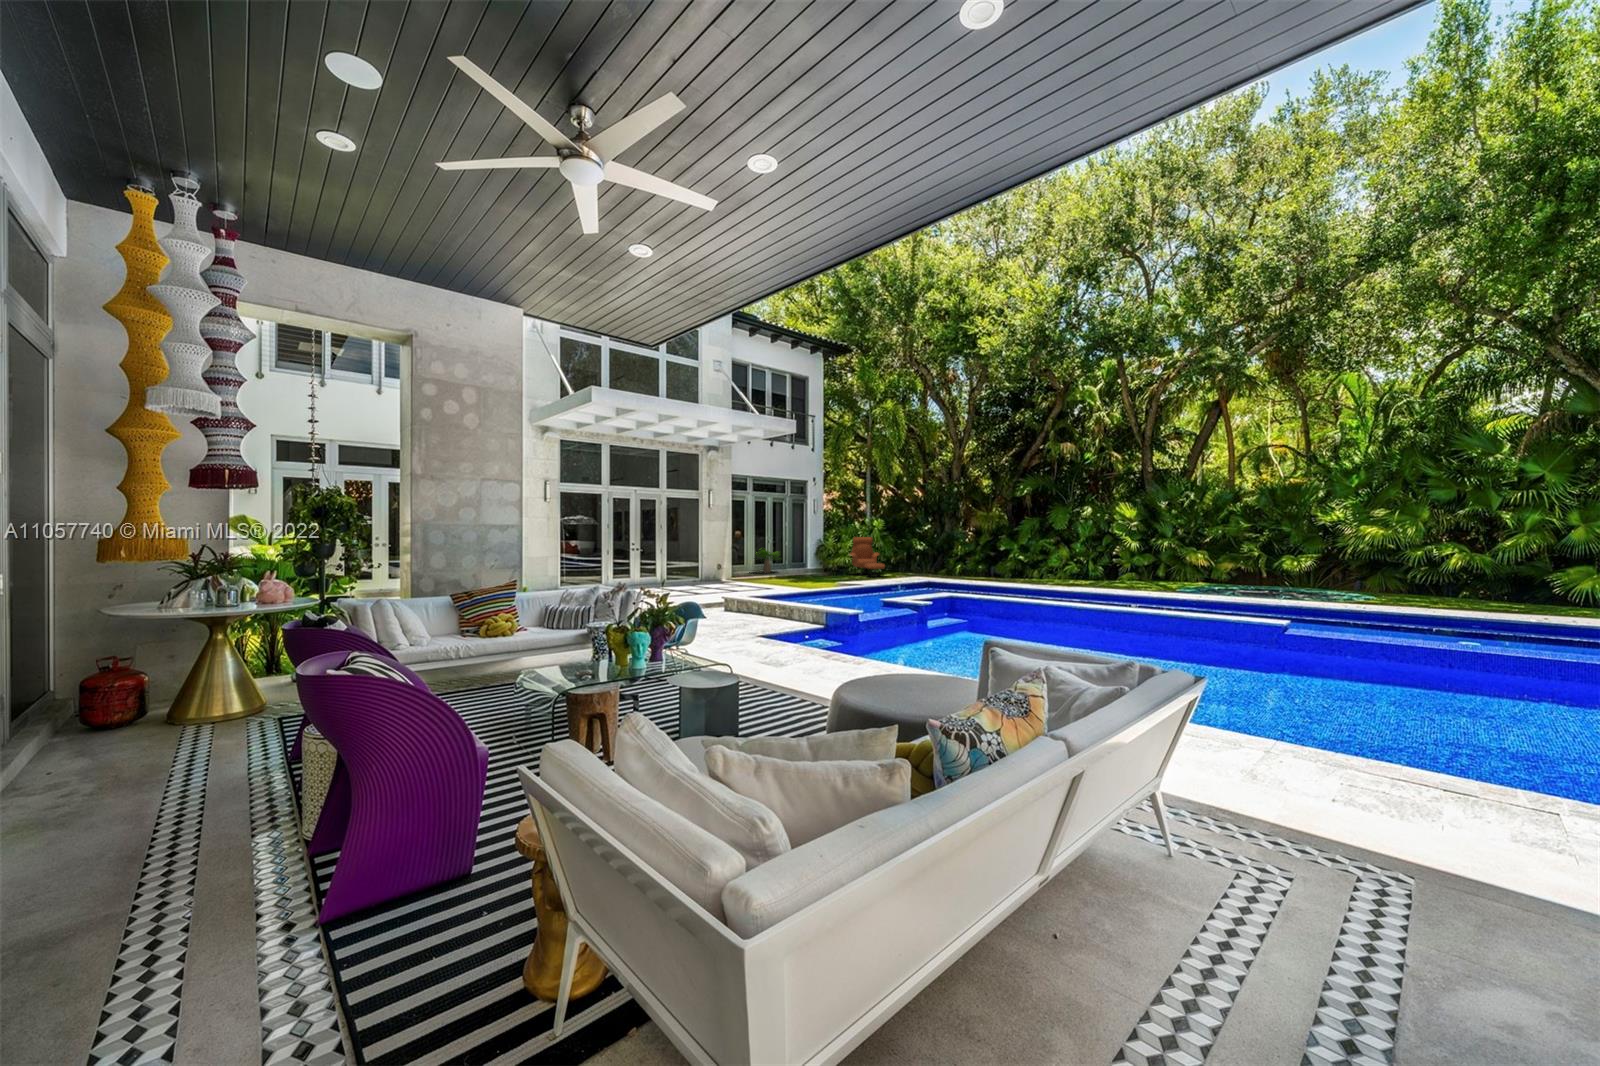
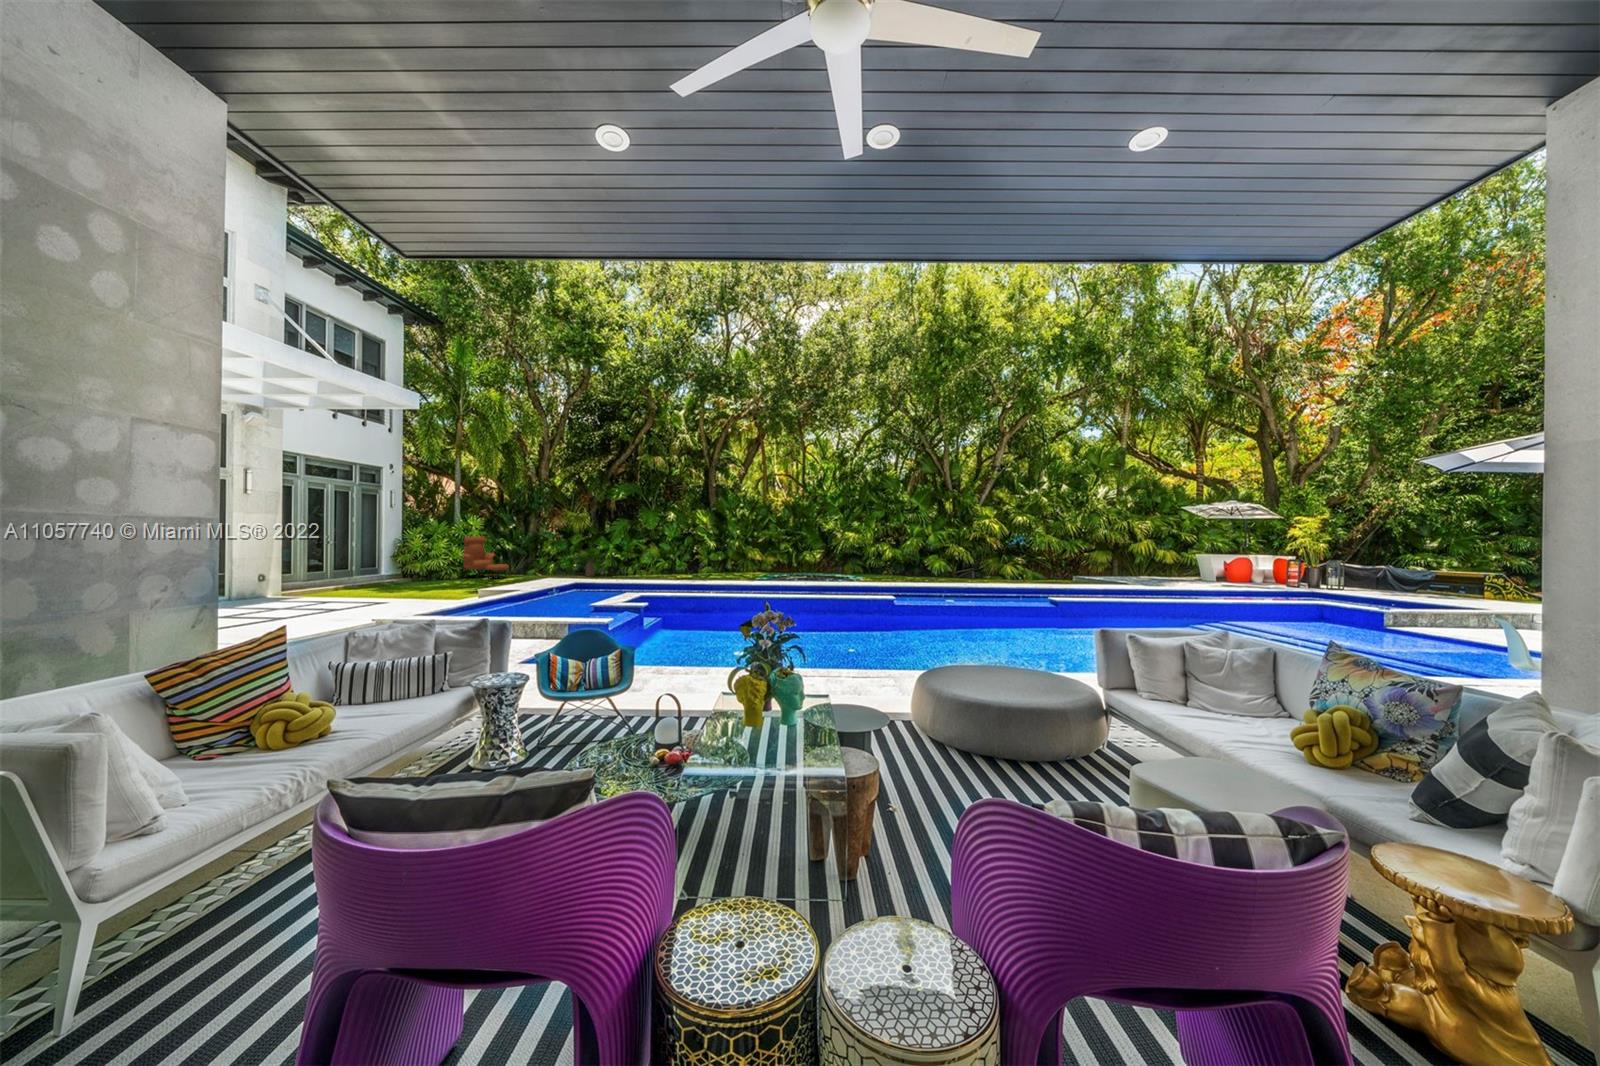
potted plant: present [754,549,780,573] -> present [575,548,605,576]

